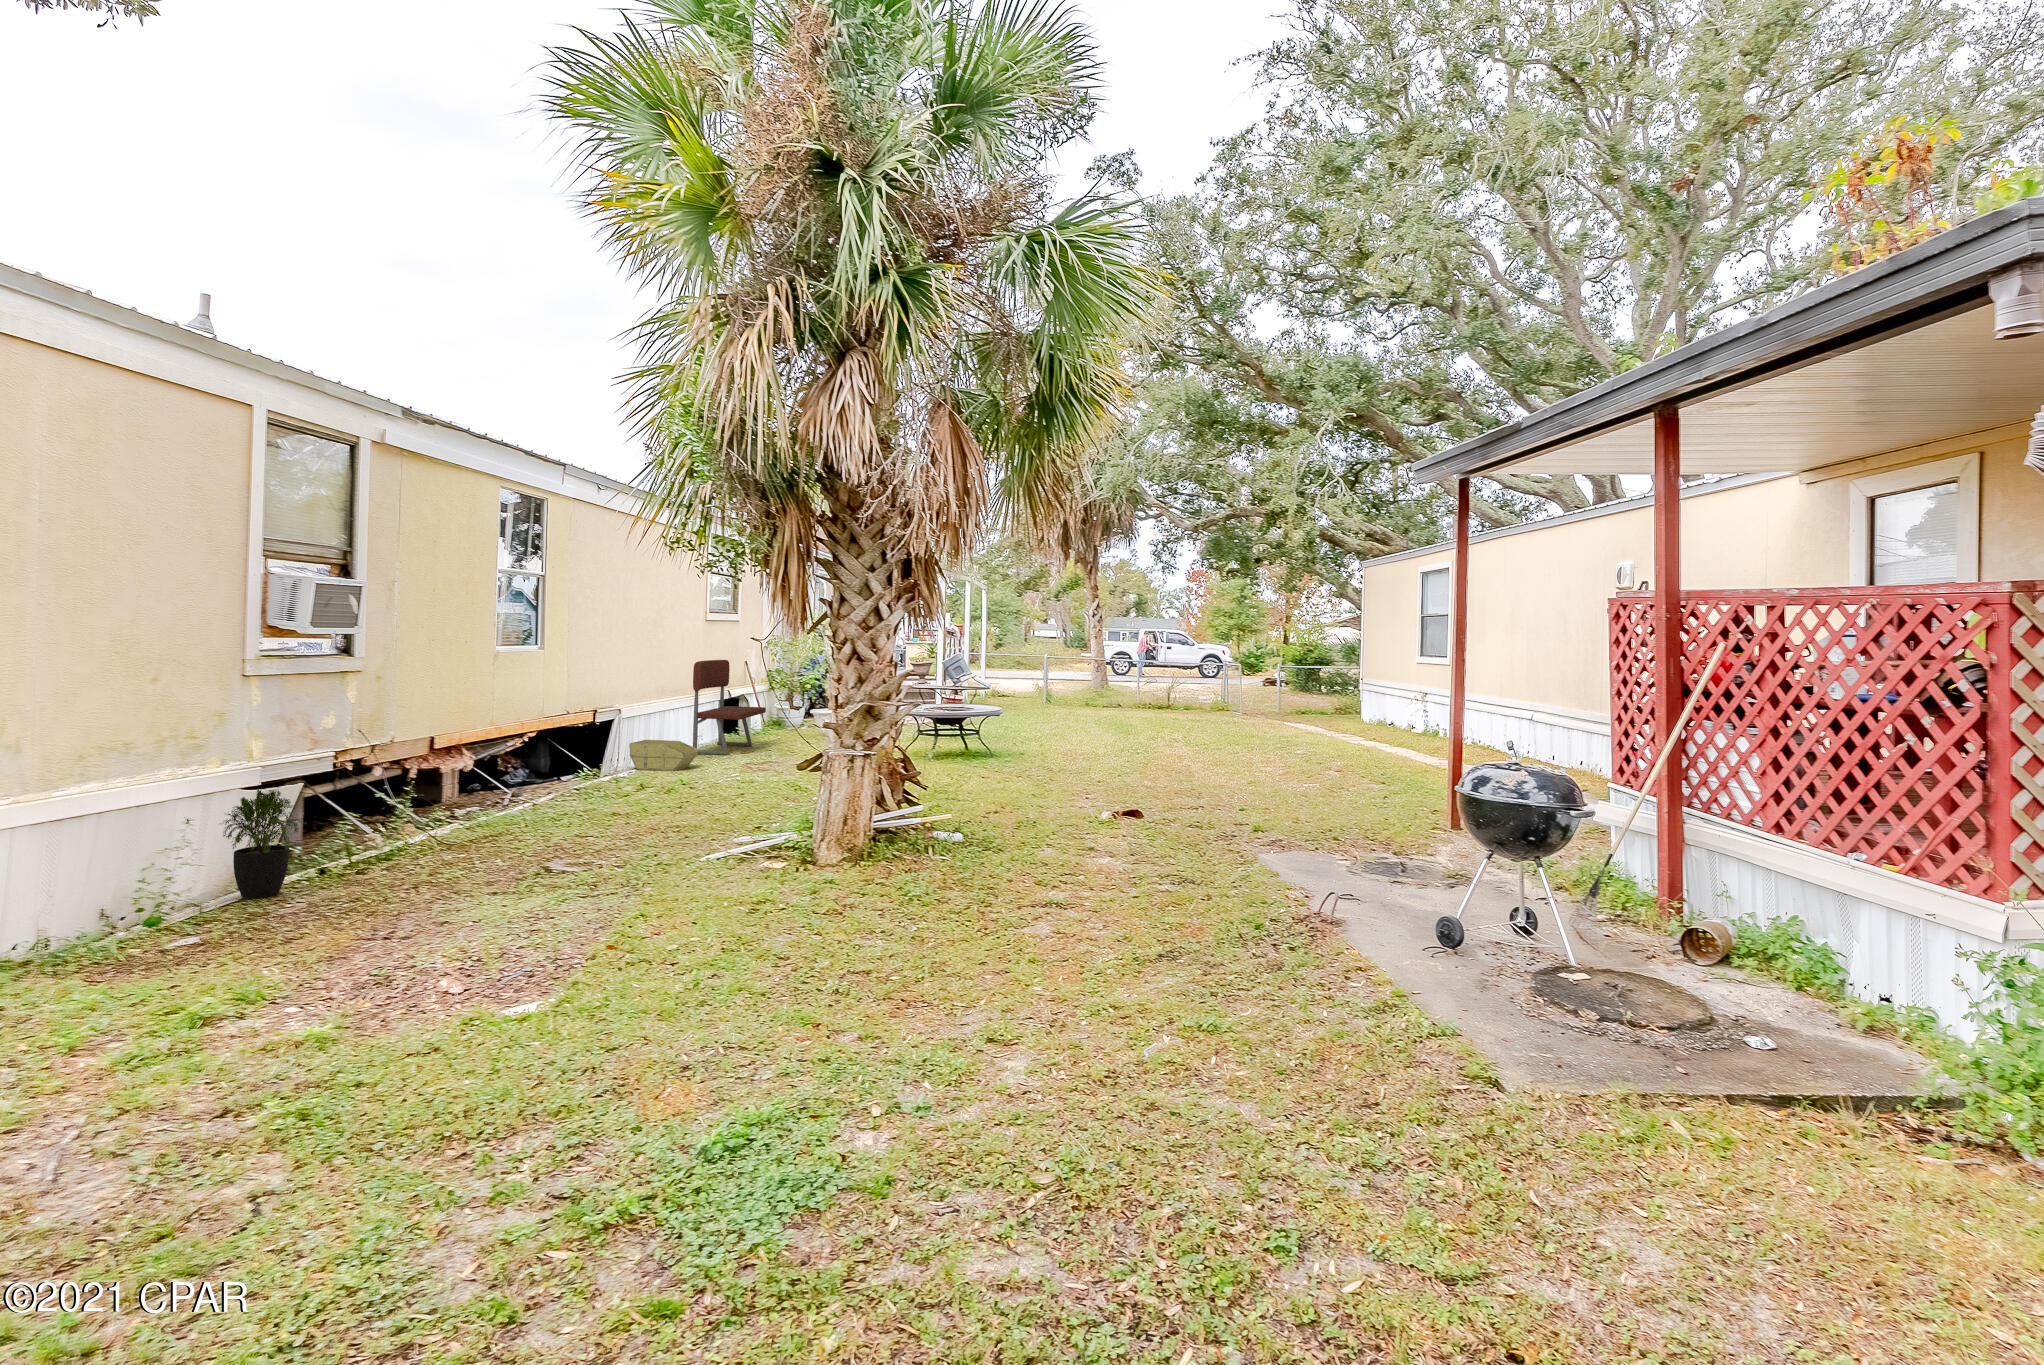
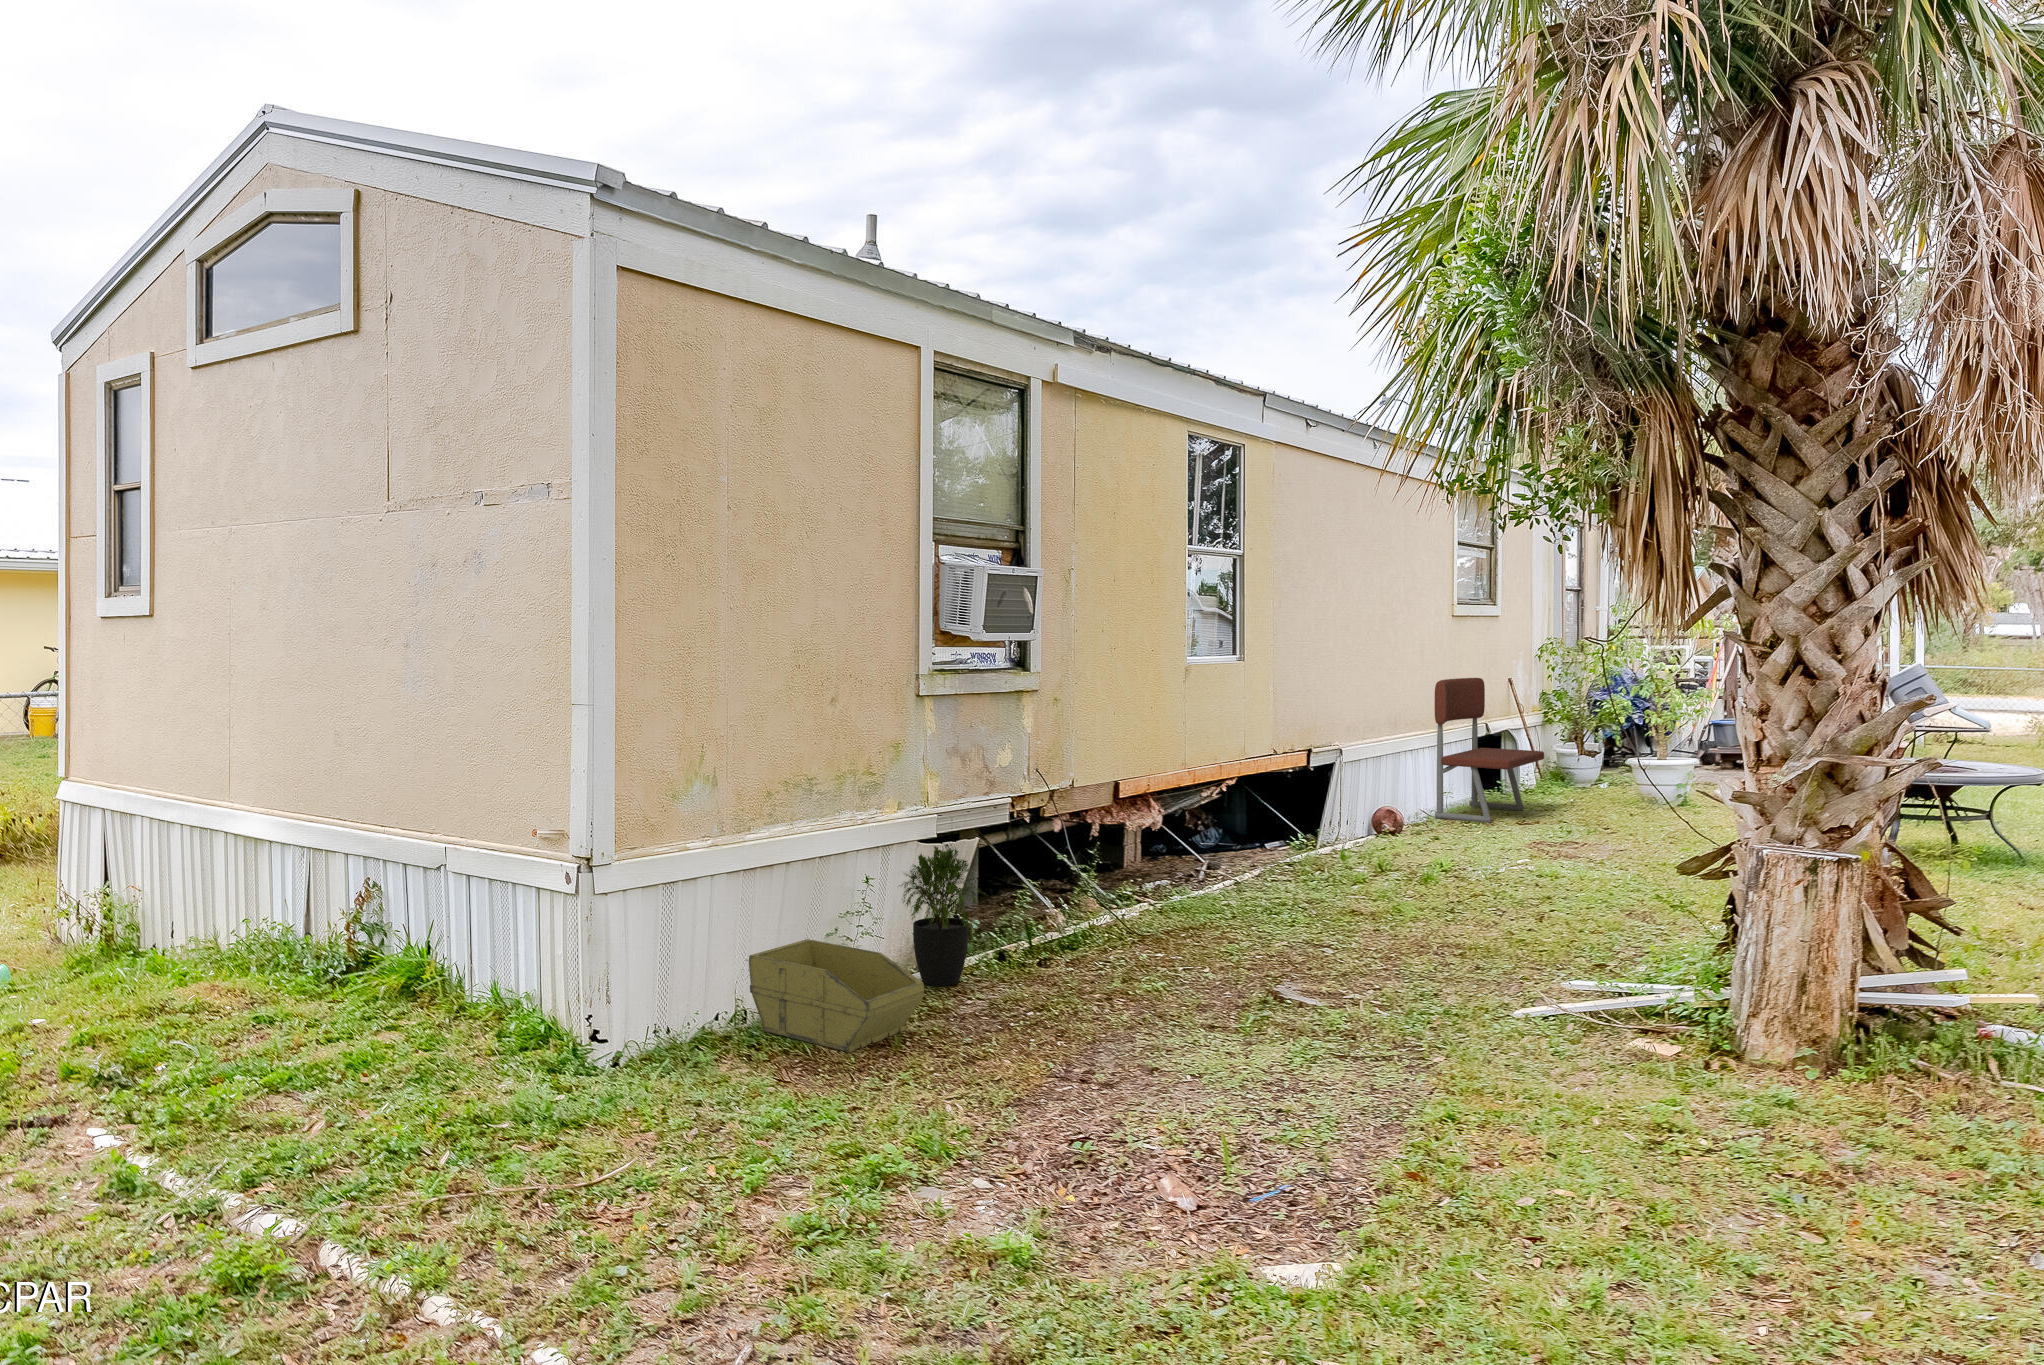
storage bin: present [629,740,698,771] -> present [749,939,925,1052]

